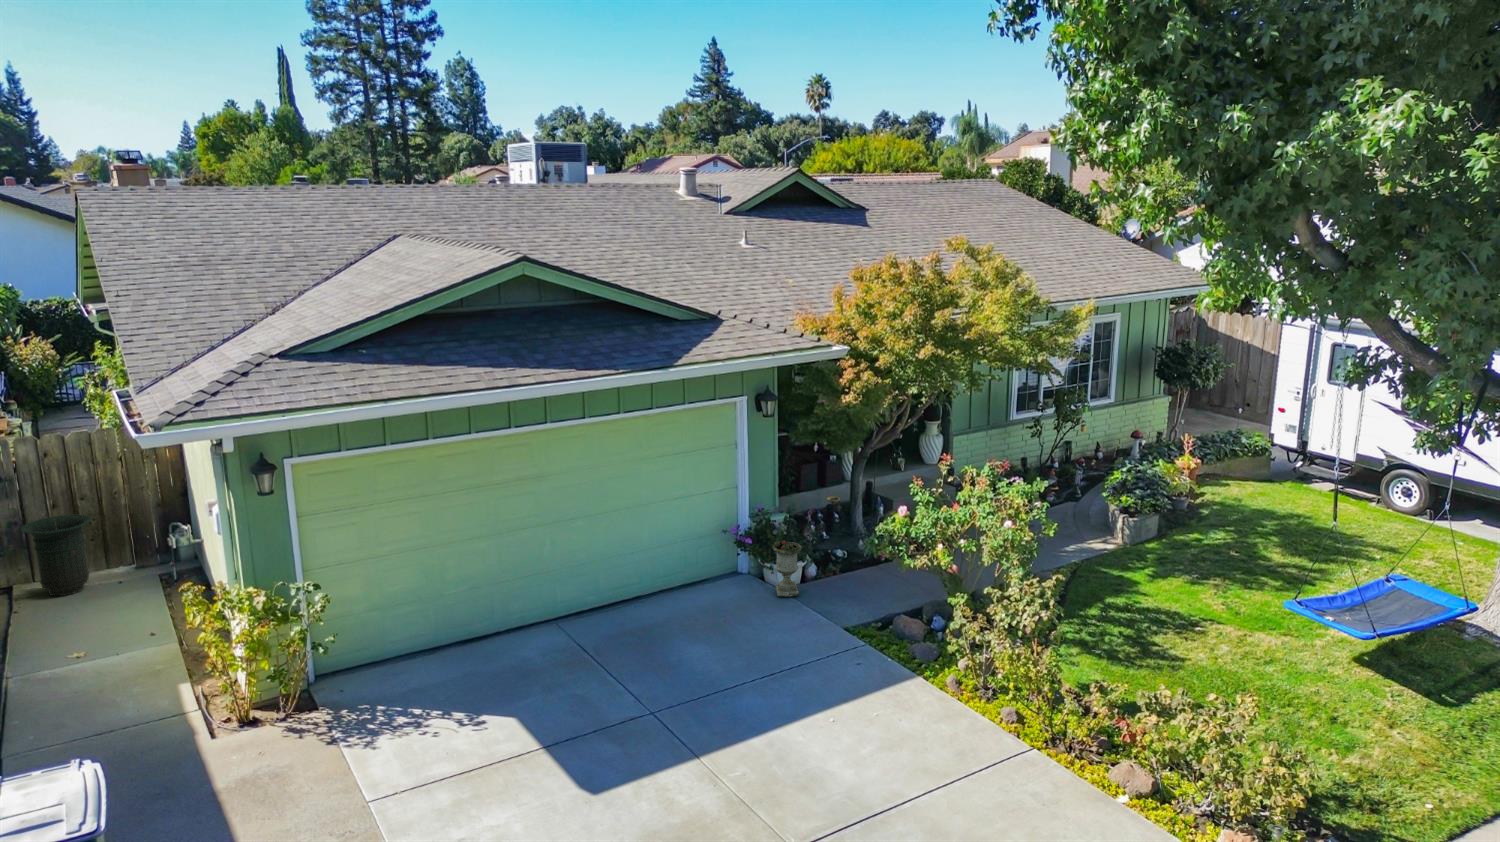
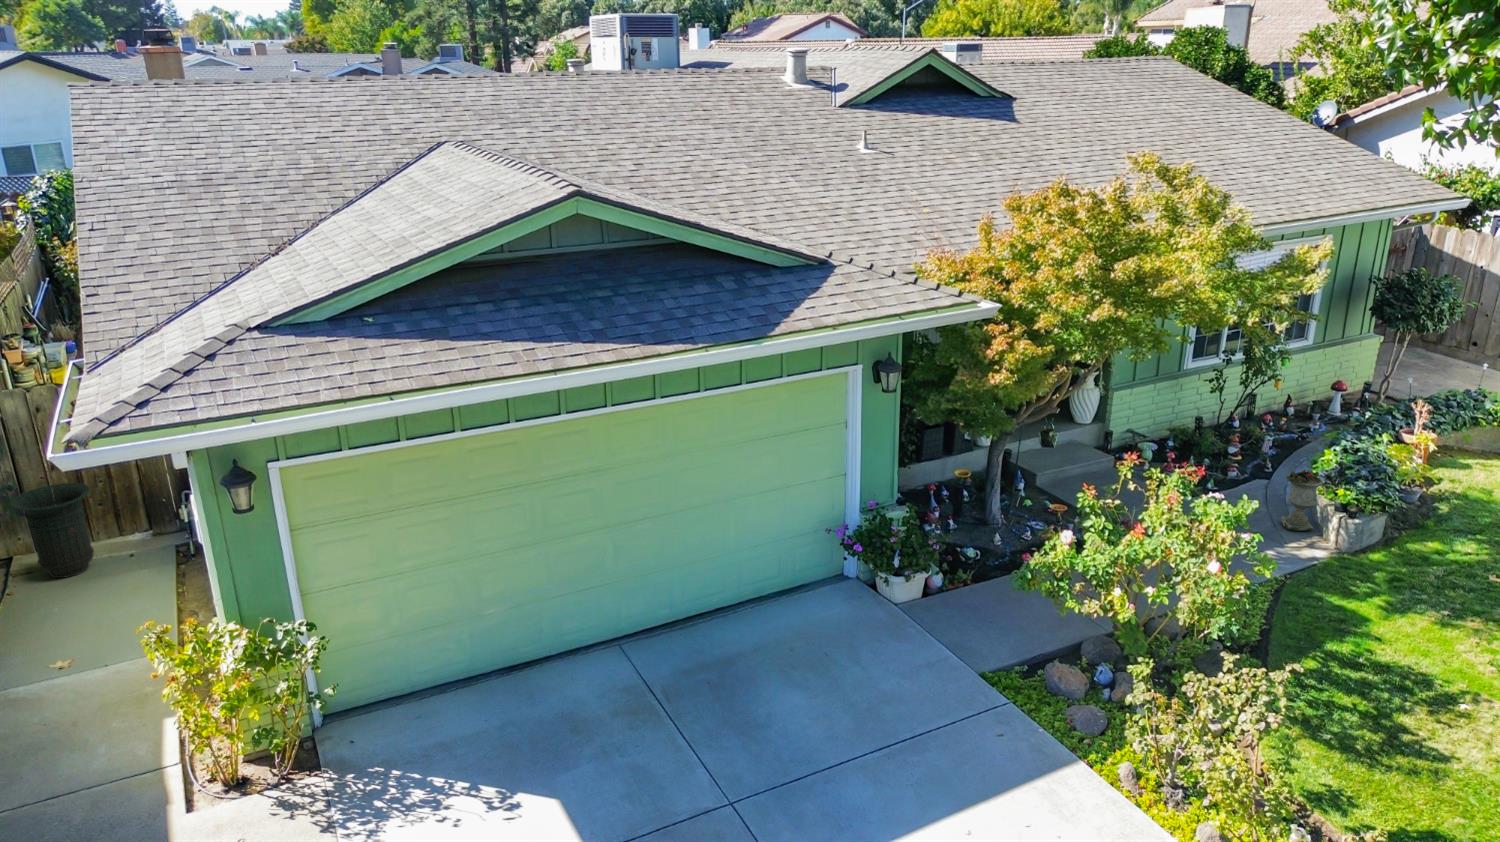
planter: present [772,540,802,597] -> present [1280,469,1323,531]

